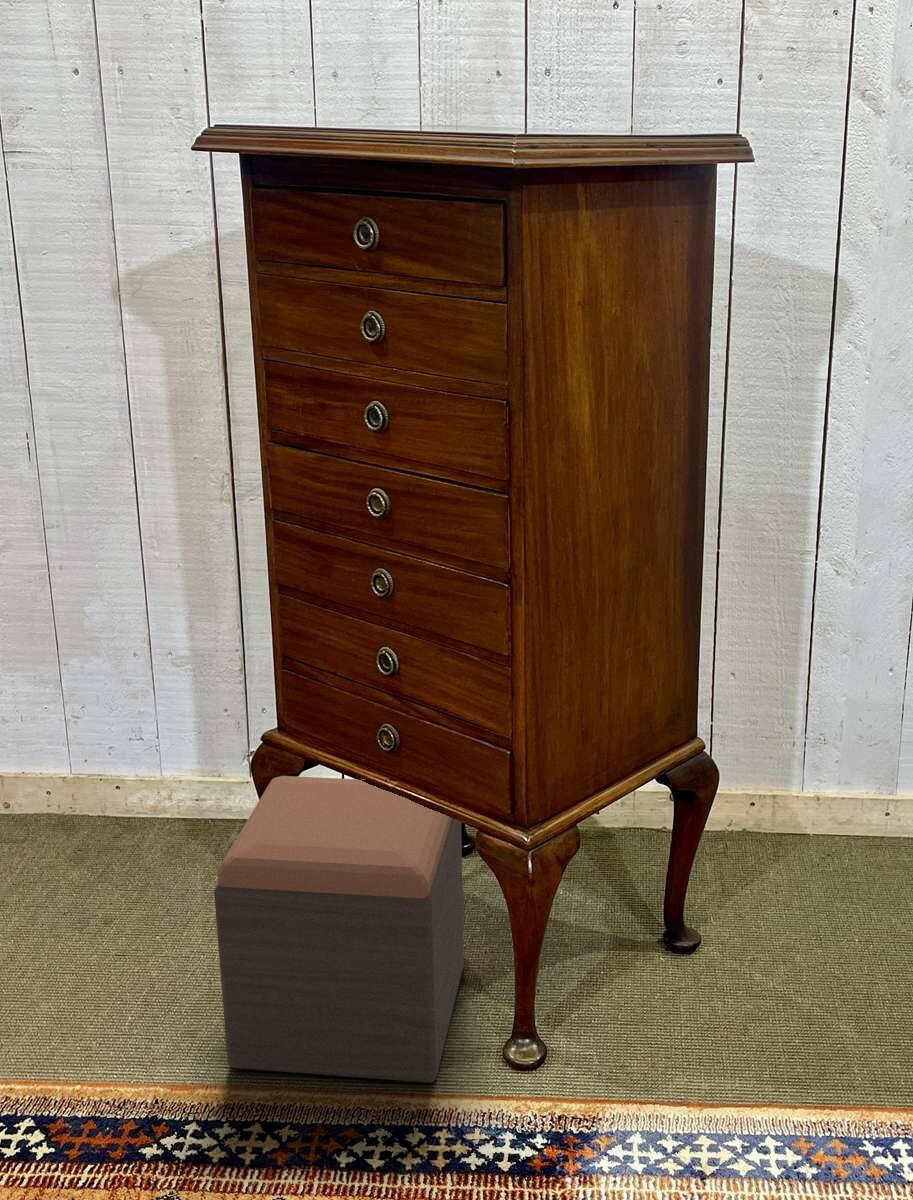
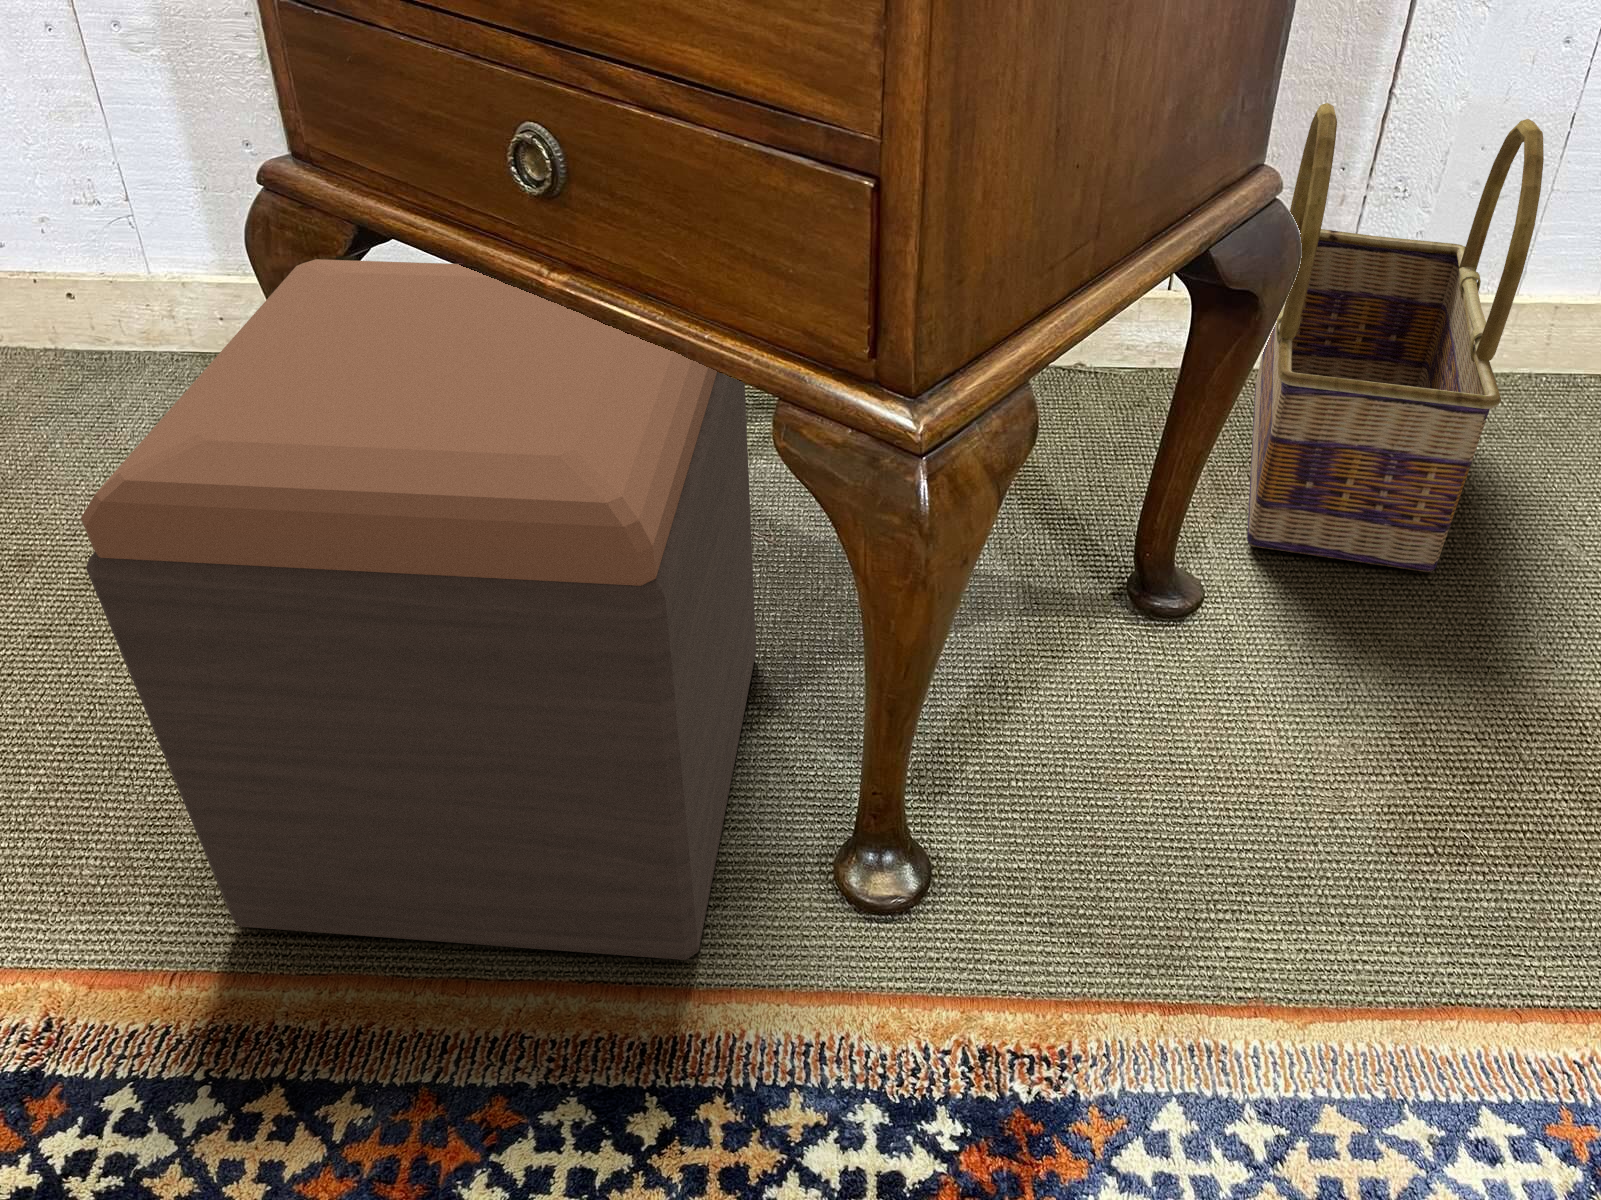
basket: none [715,707,831,936] -> present [1247,103,1544,572]

